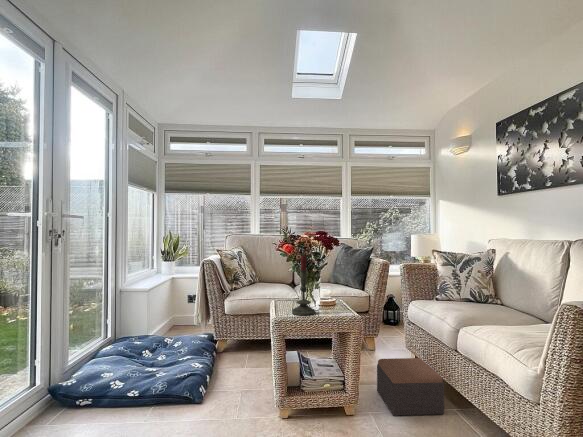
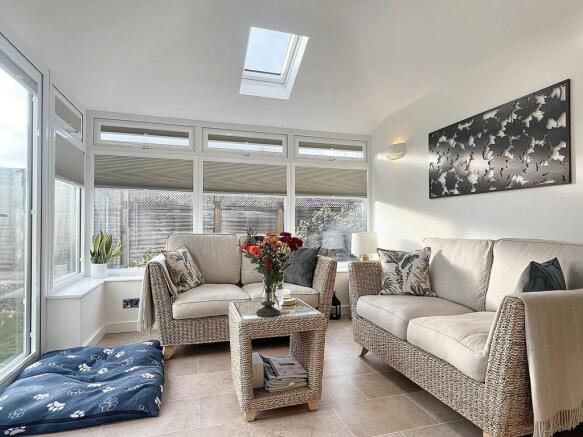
footstool: present [377,358,444,415] -> none [334,349,396,406]

